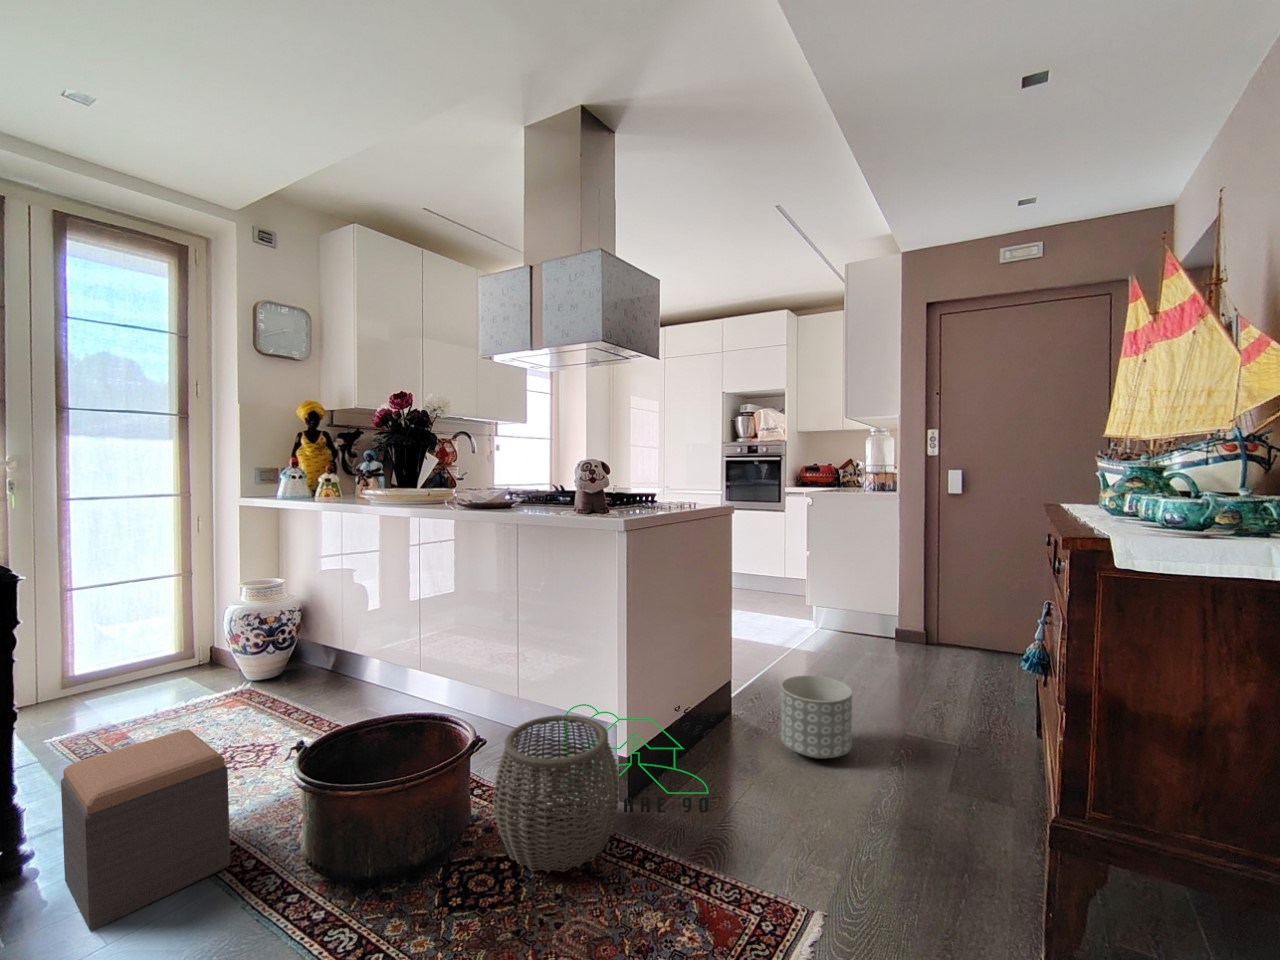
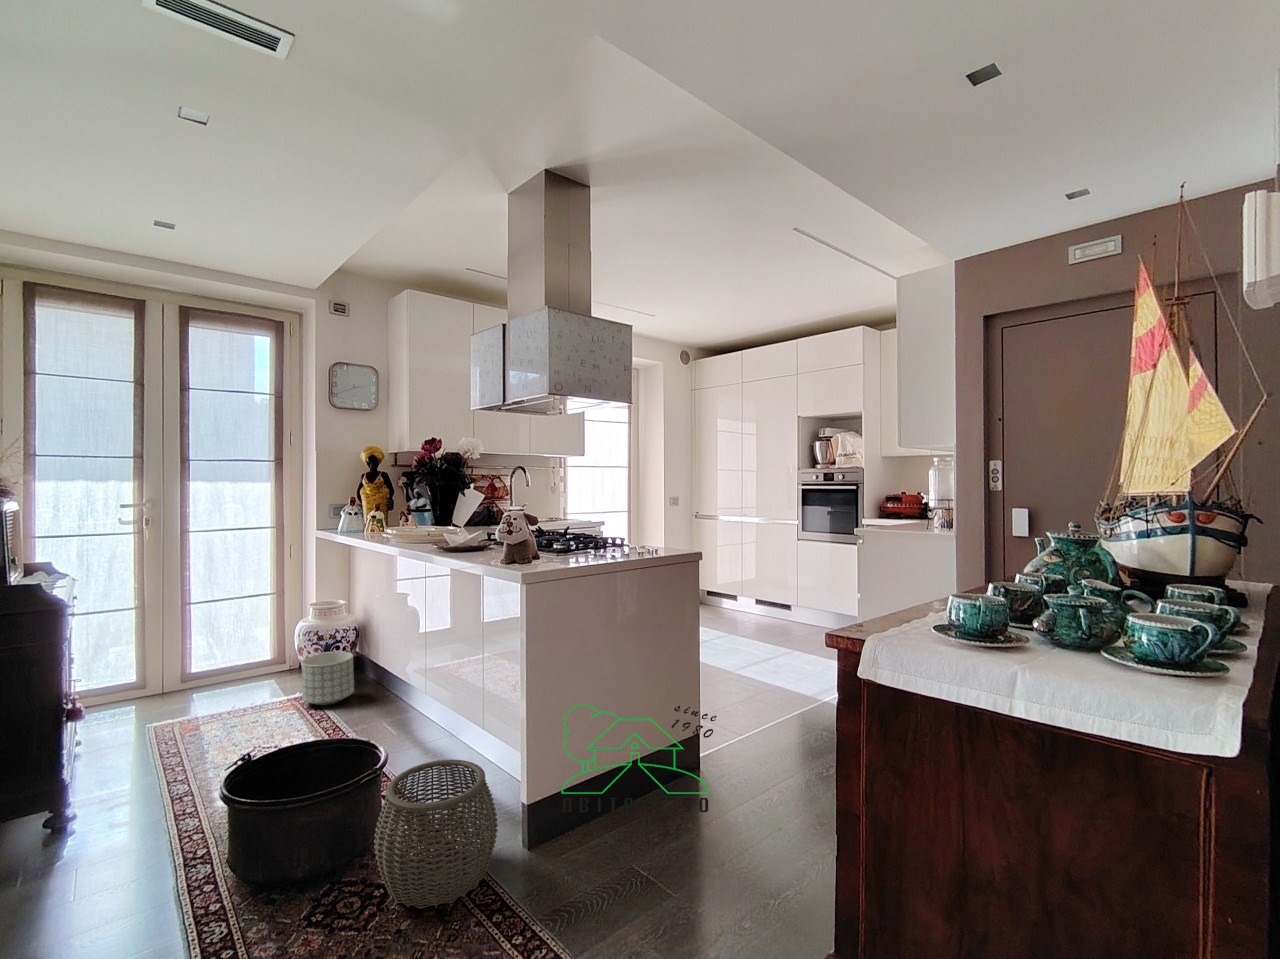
planter: present [781,675,852,759] -> present [302,652,354,705]
footstool: present [61,730,230,931] -> none [76,736,193,887]

